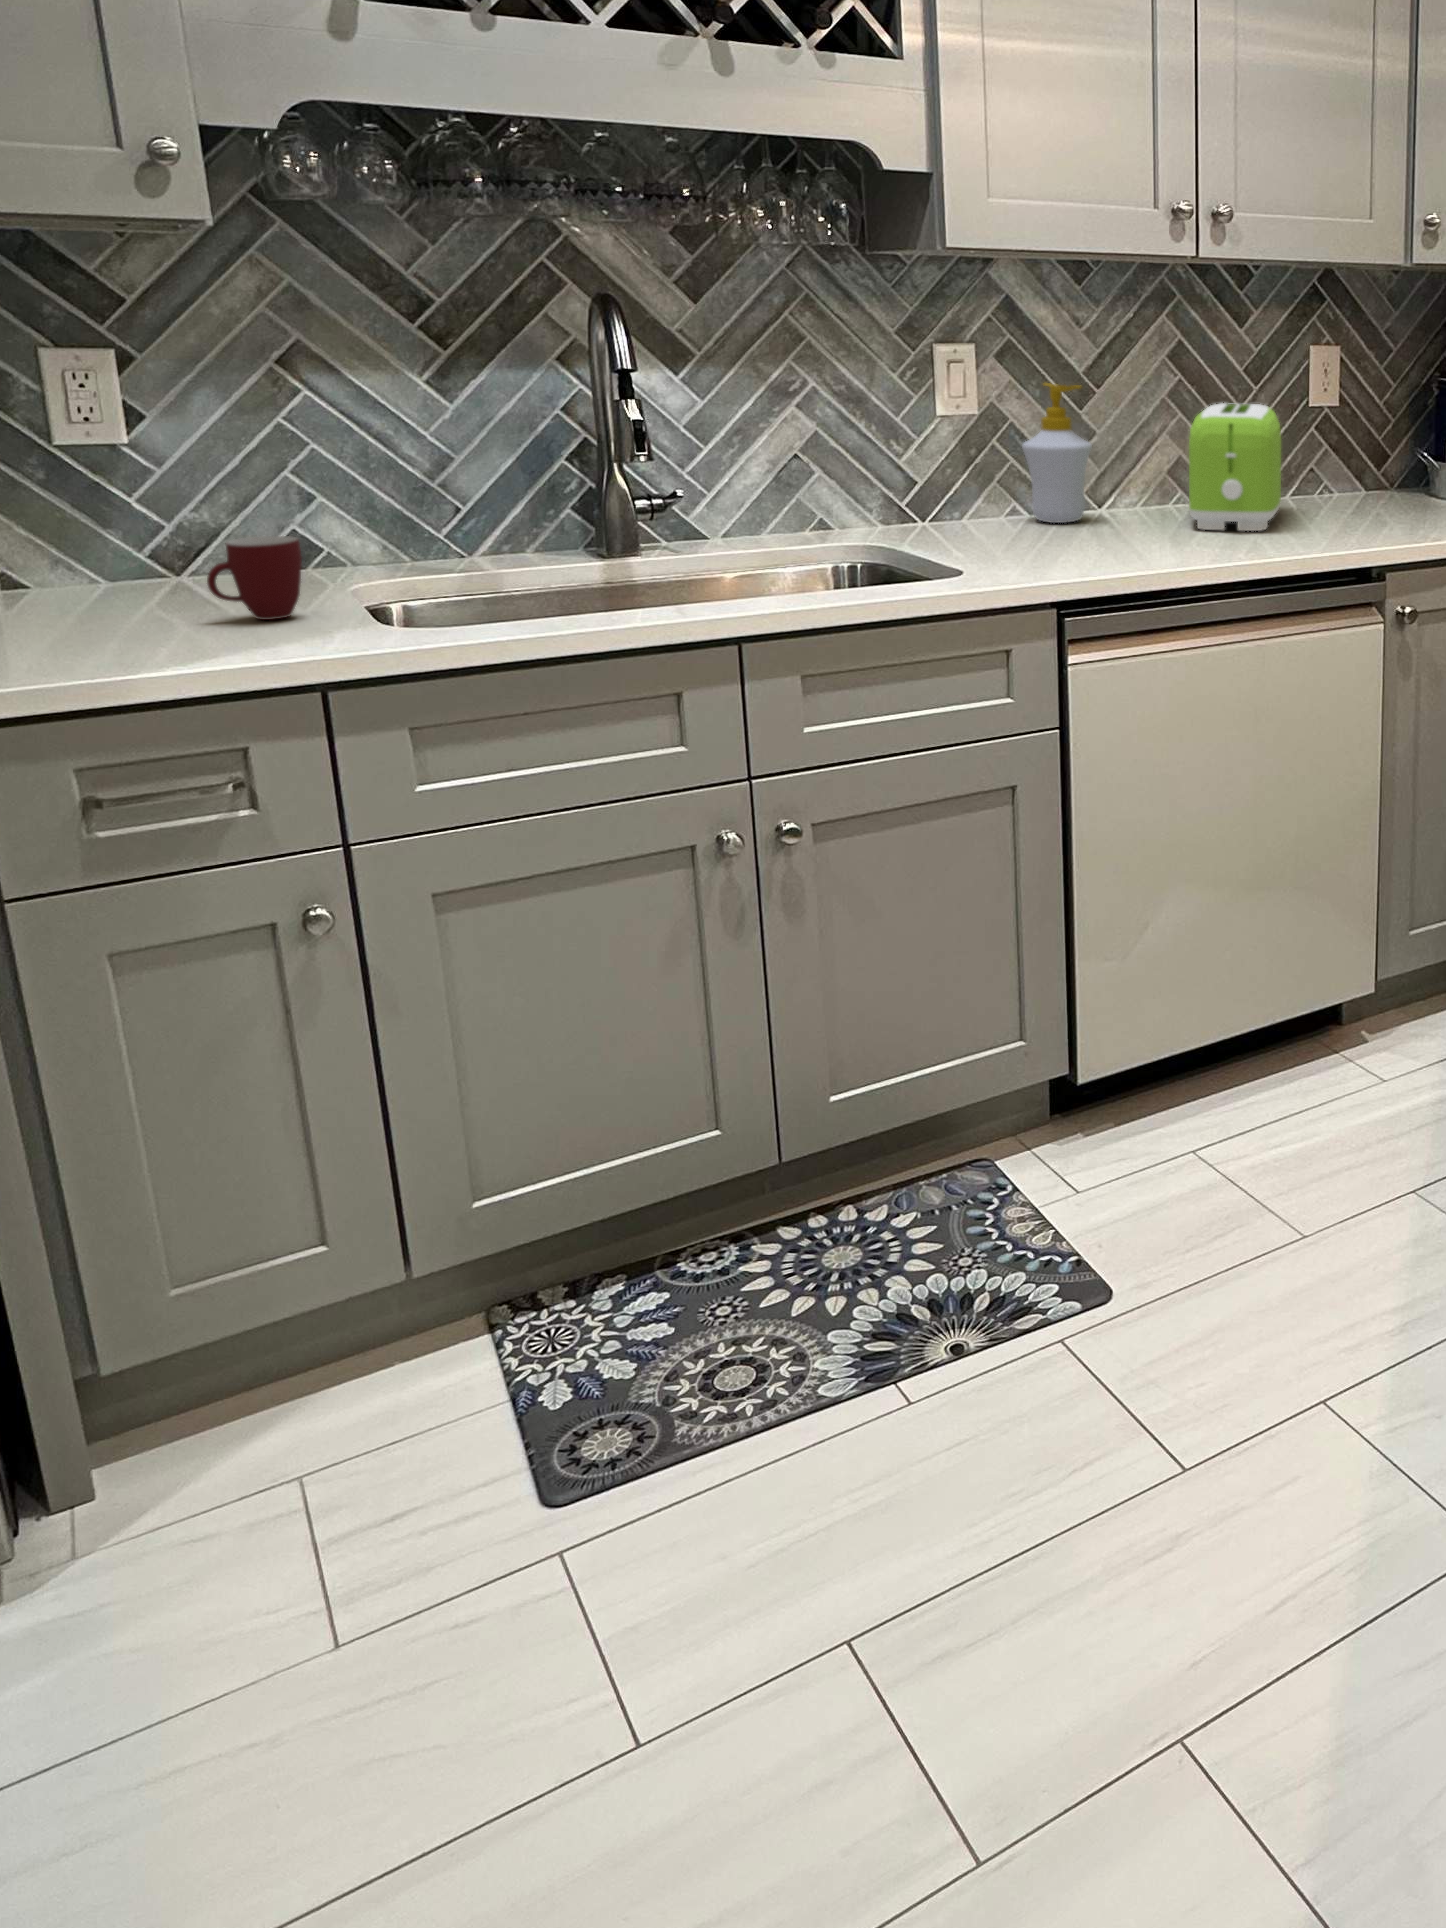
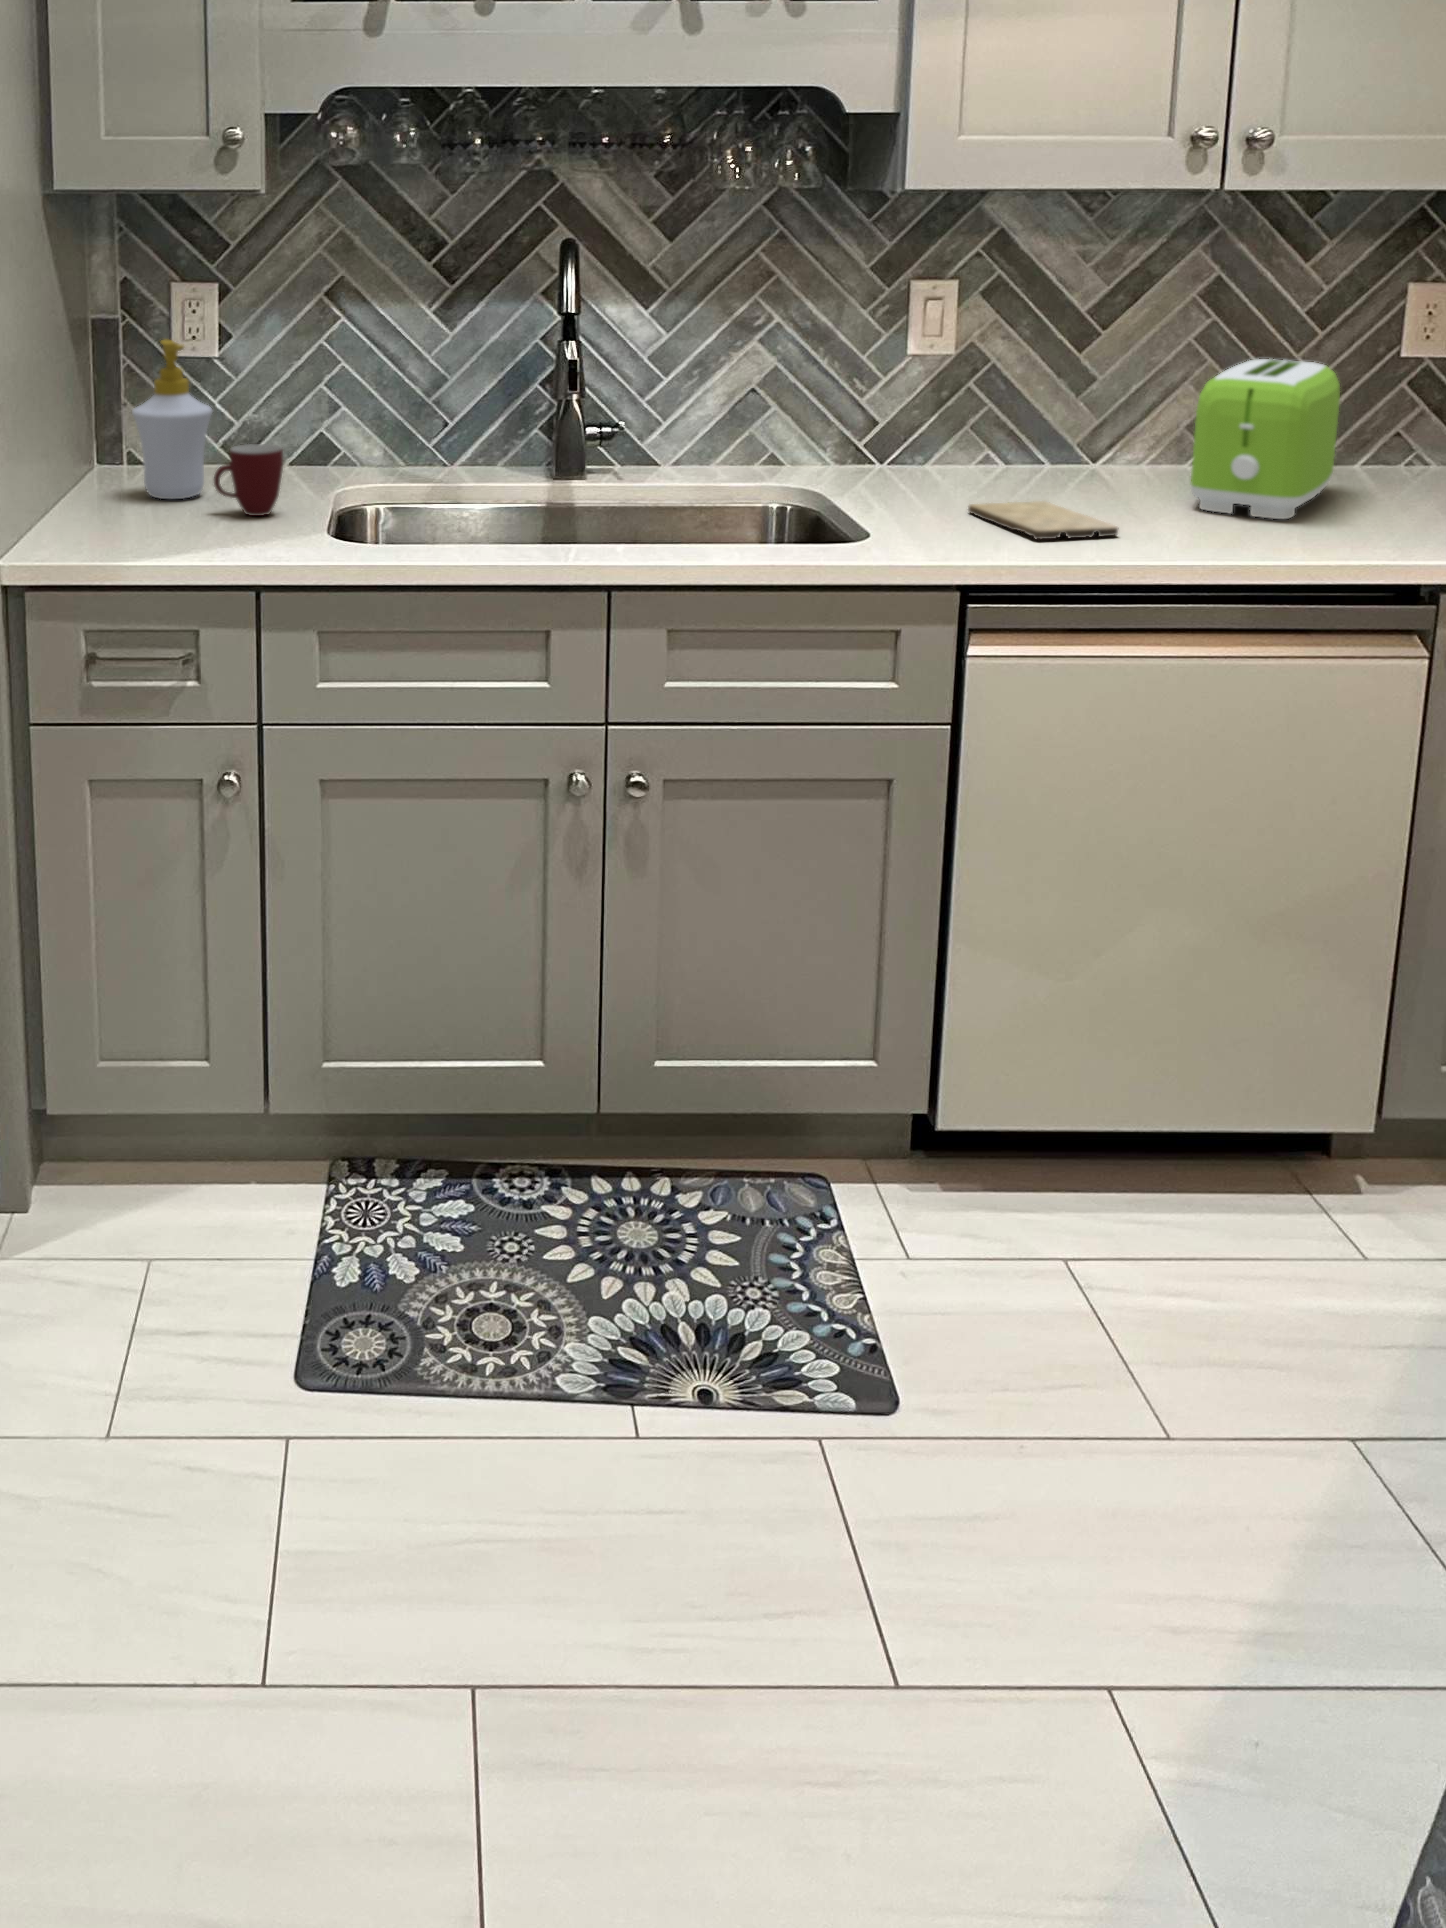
soap bottle: present [1022,383,1092,523] -> present [132,340,212,499]
cutting board: none [1025,533,1156,560] -> present [968,501,1119,539]

